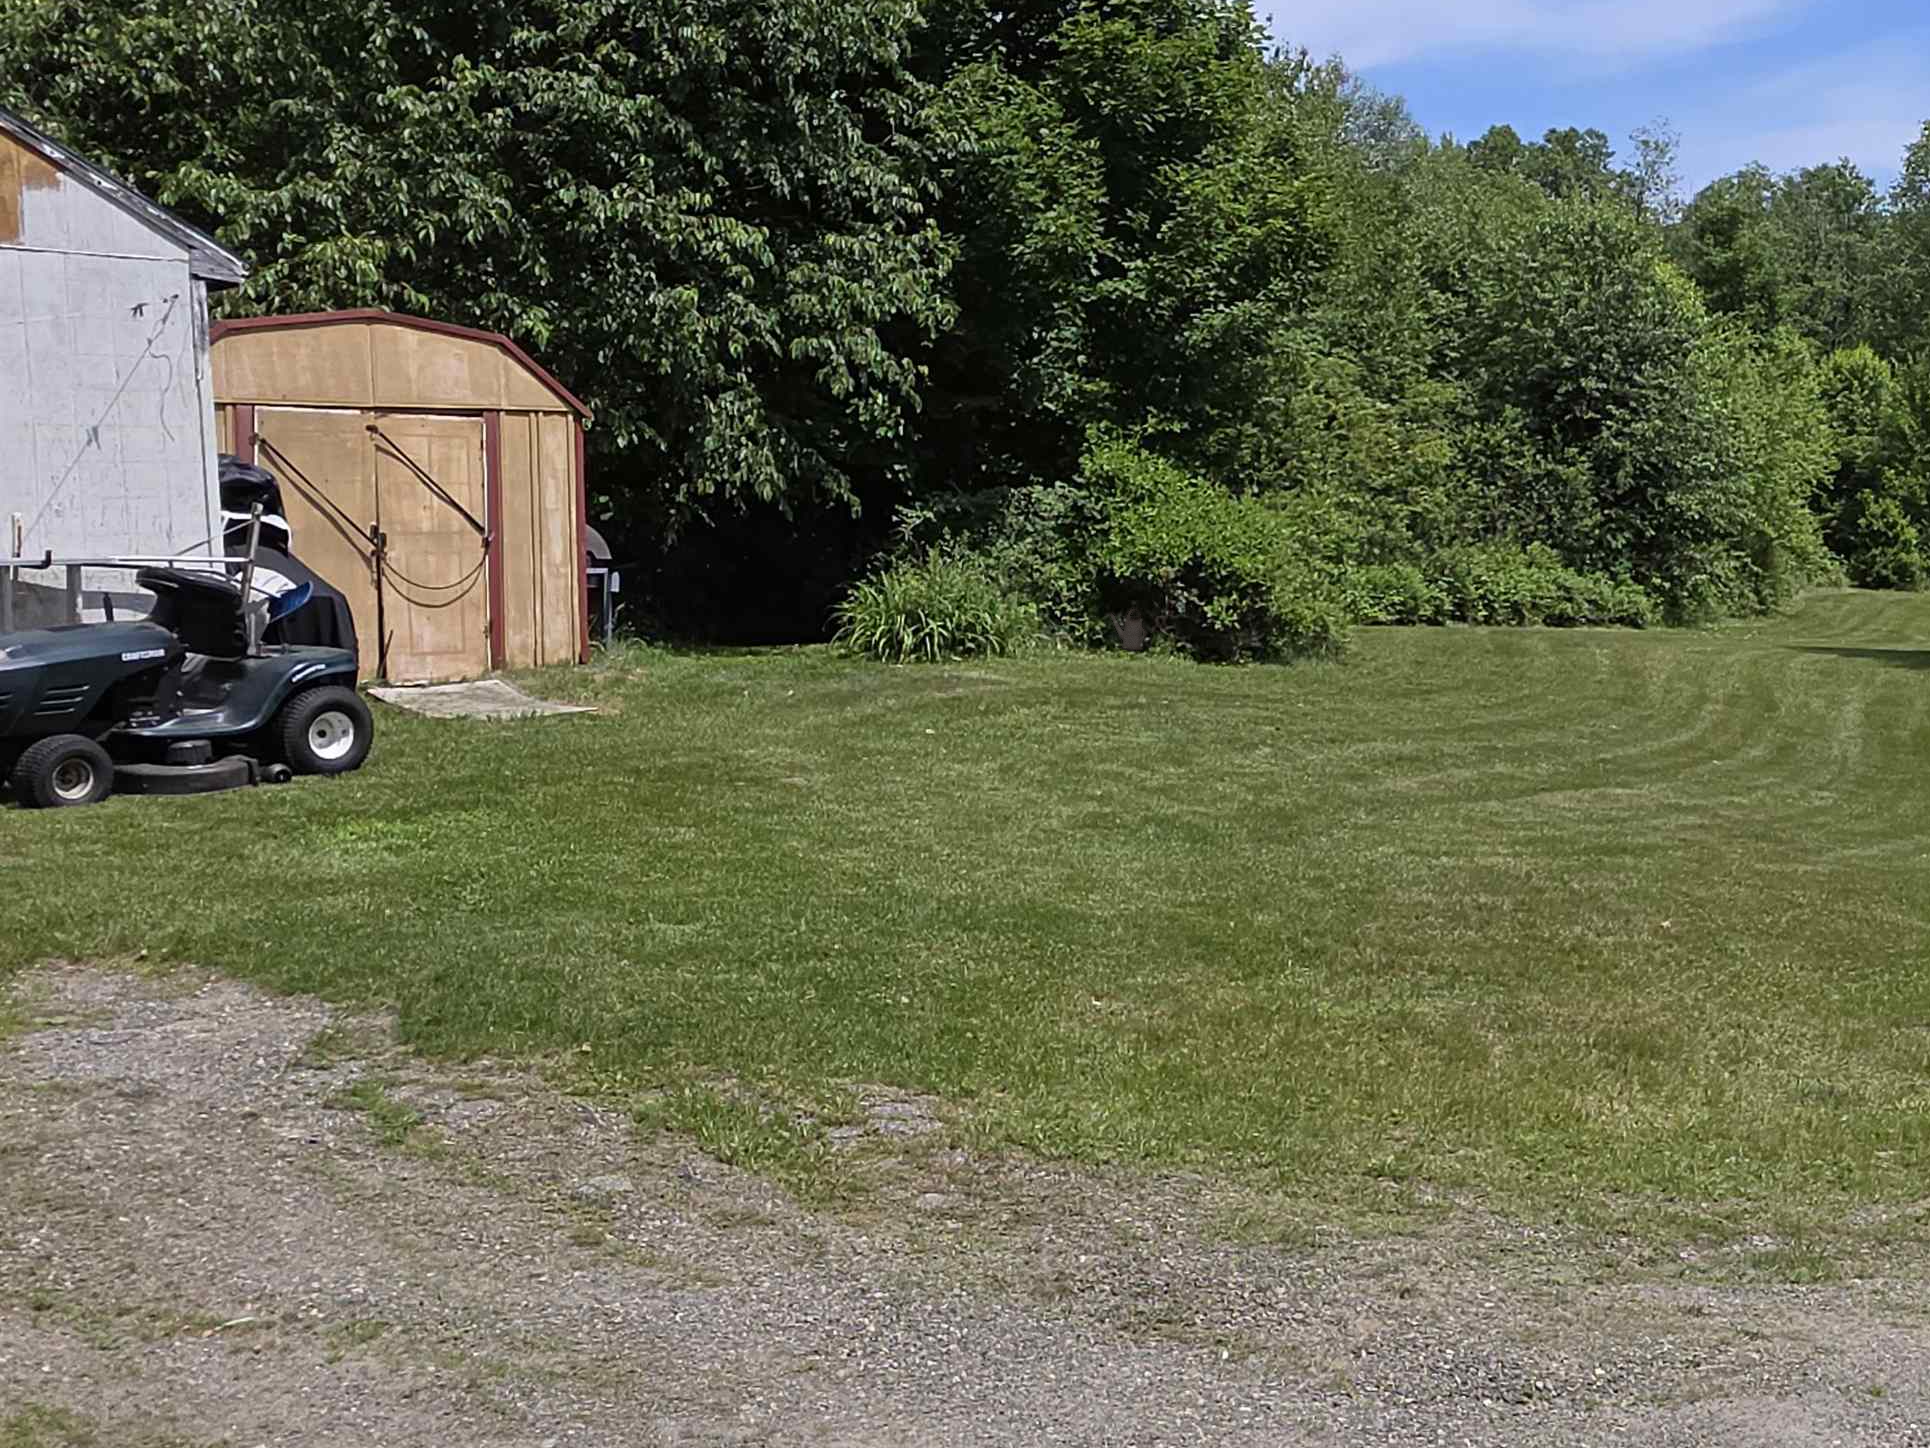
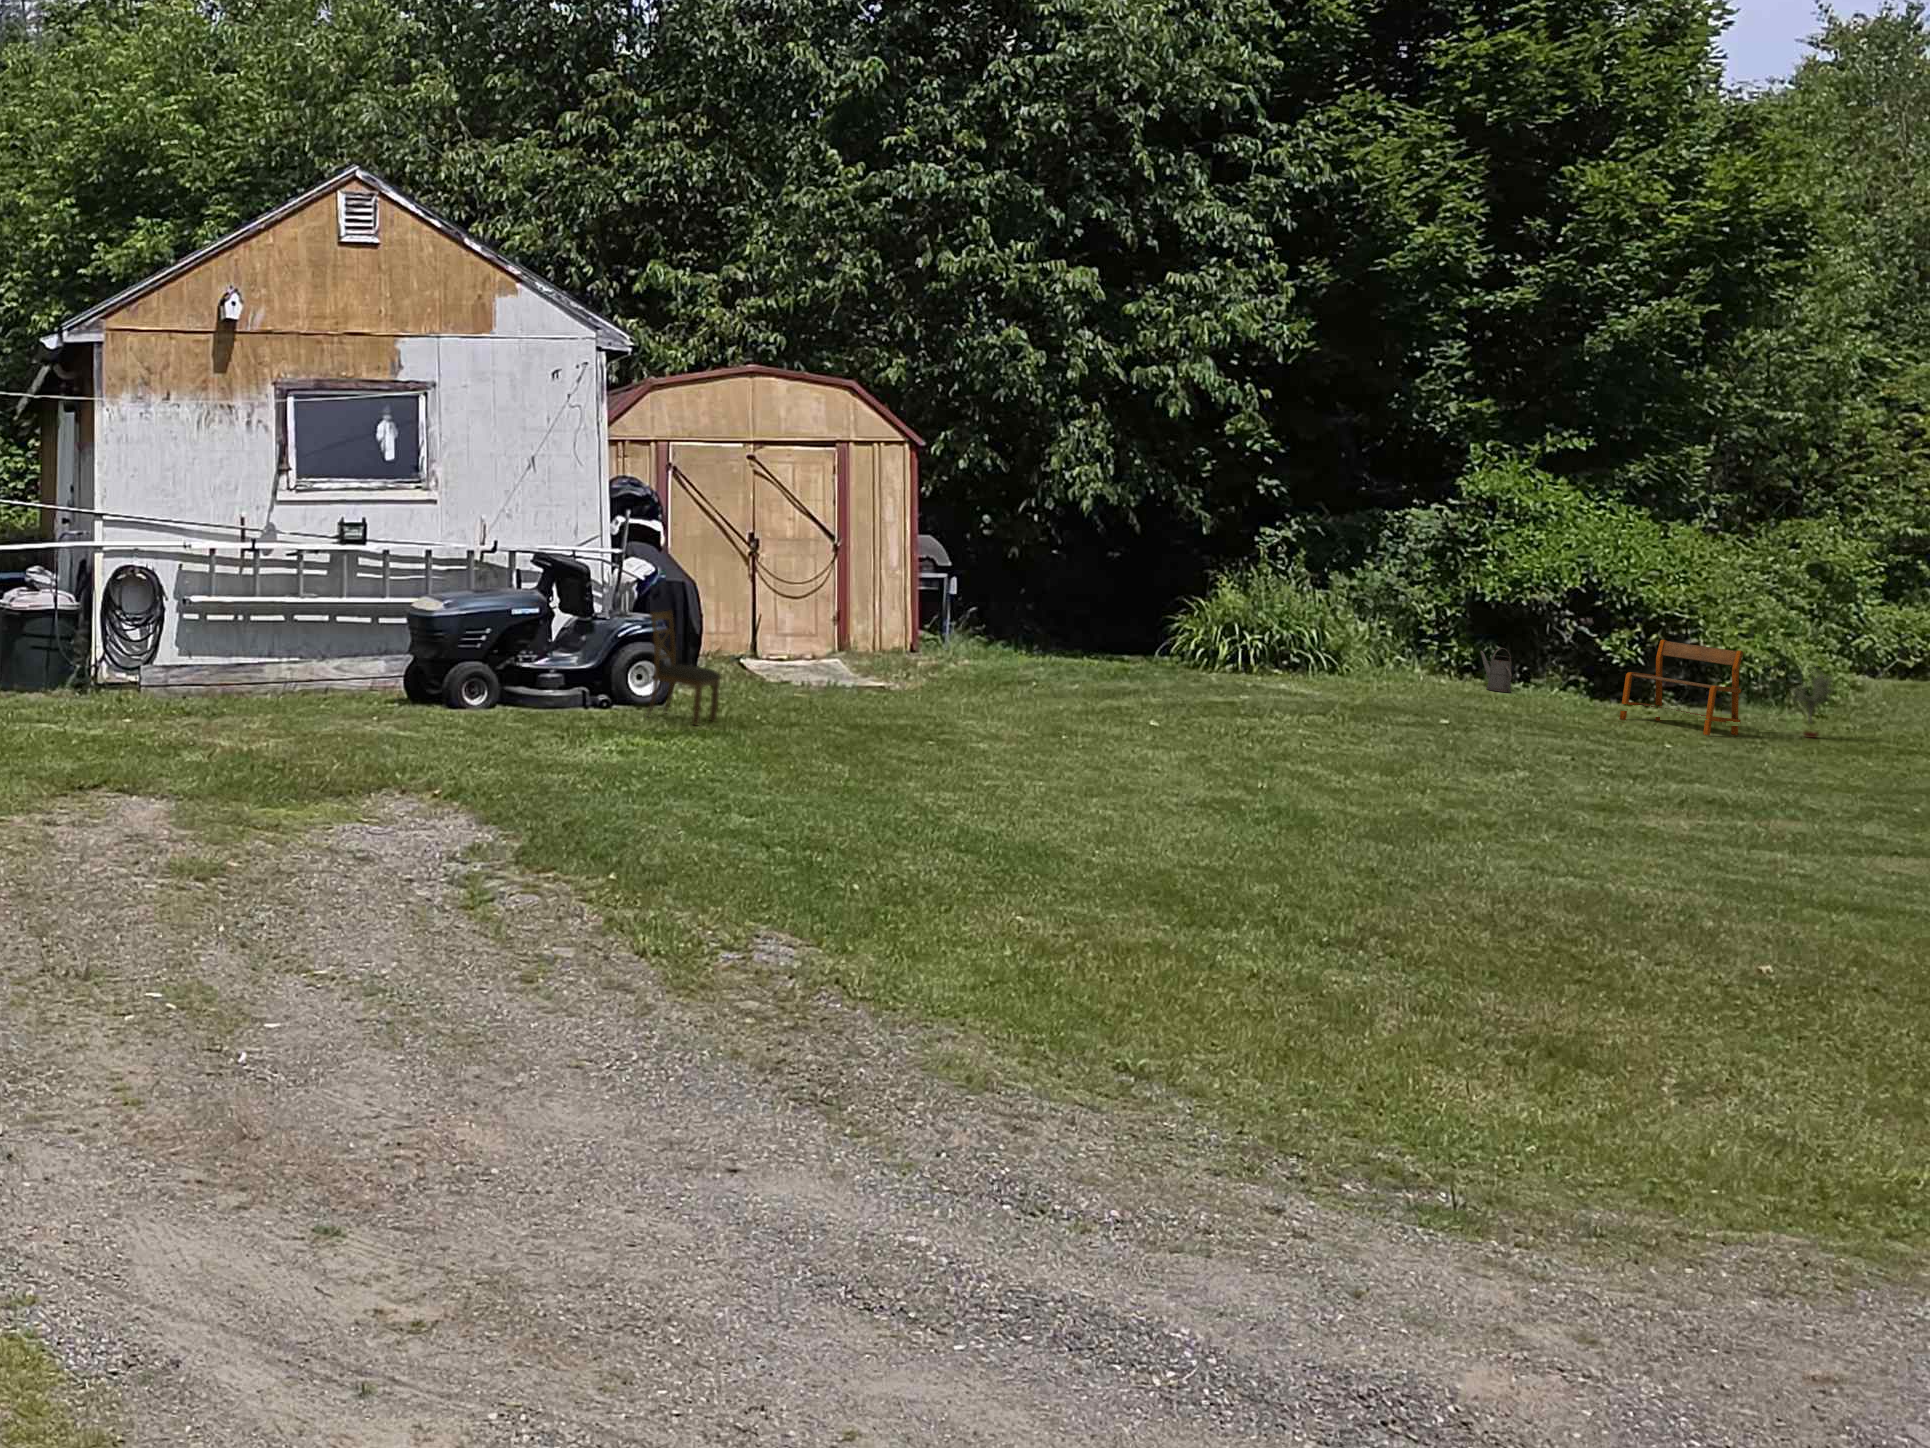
bench: none [1220,591,1311,670] -> present [1619,640,1743,735]
potted tree: none [1330,604,1362,664] -> present [1790,666,1834,738]
chair: none [361,630,472,786] -> present [646,610,720,725]

